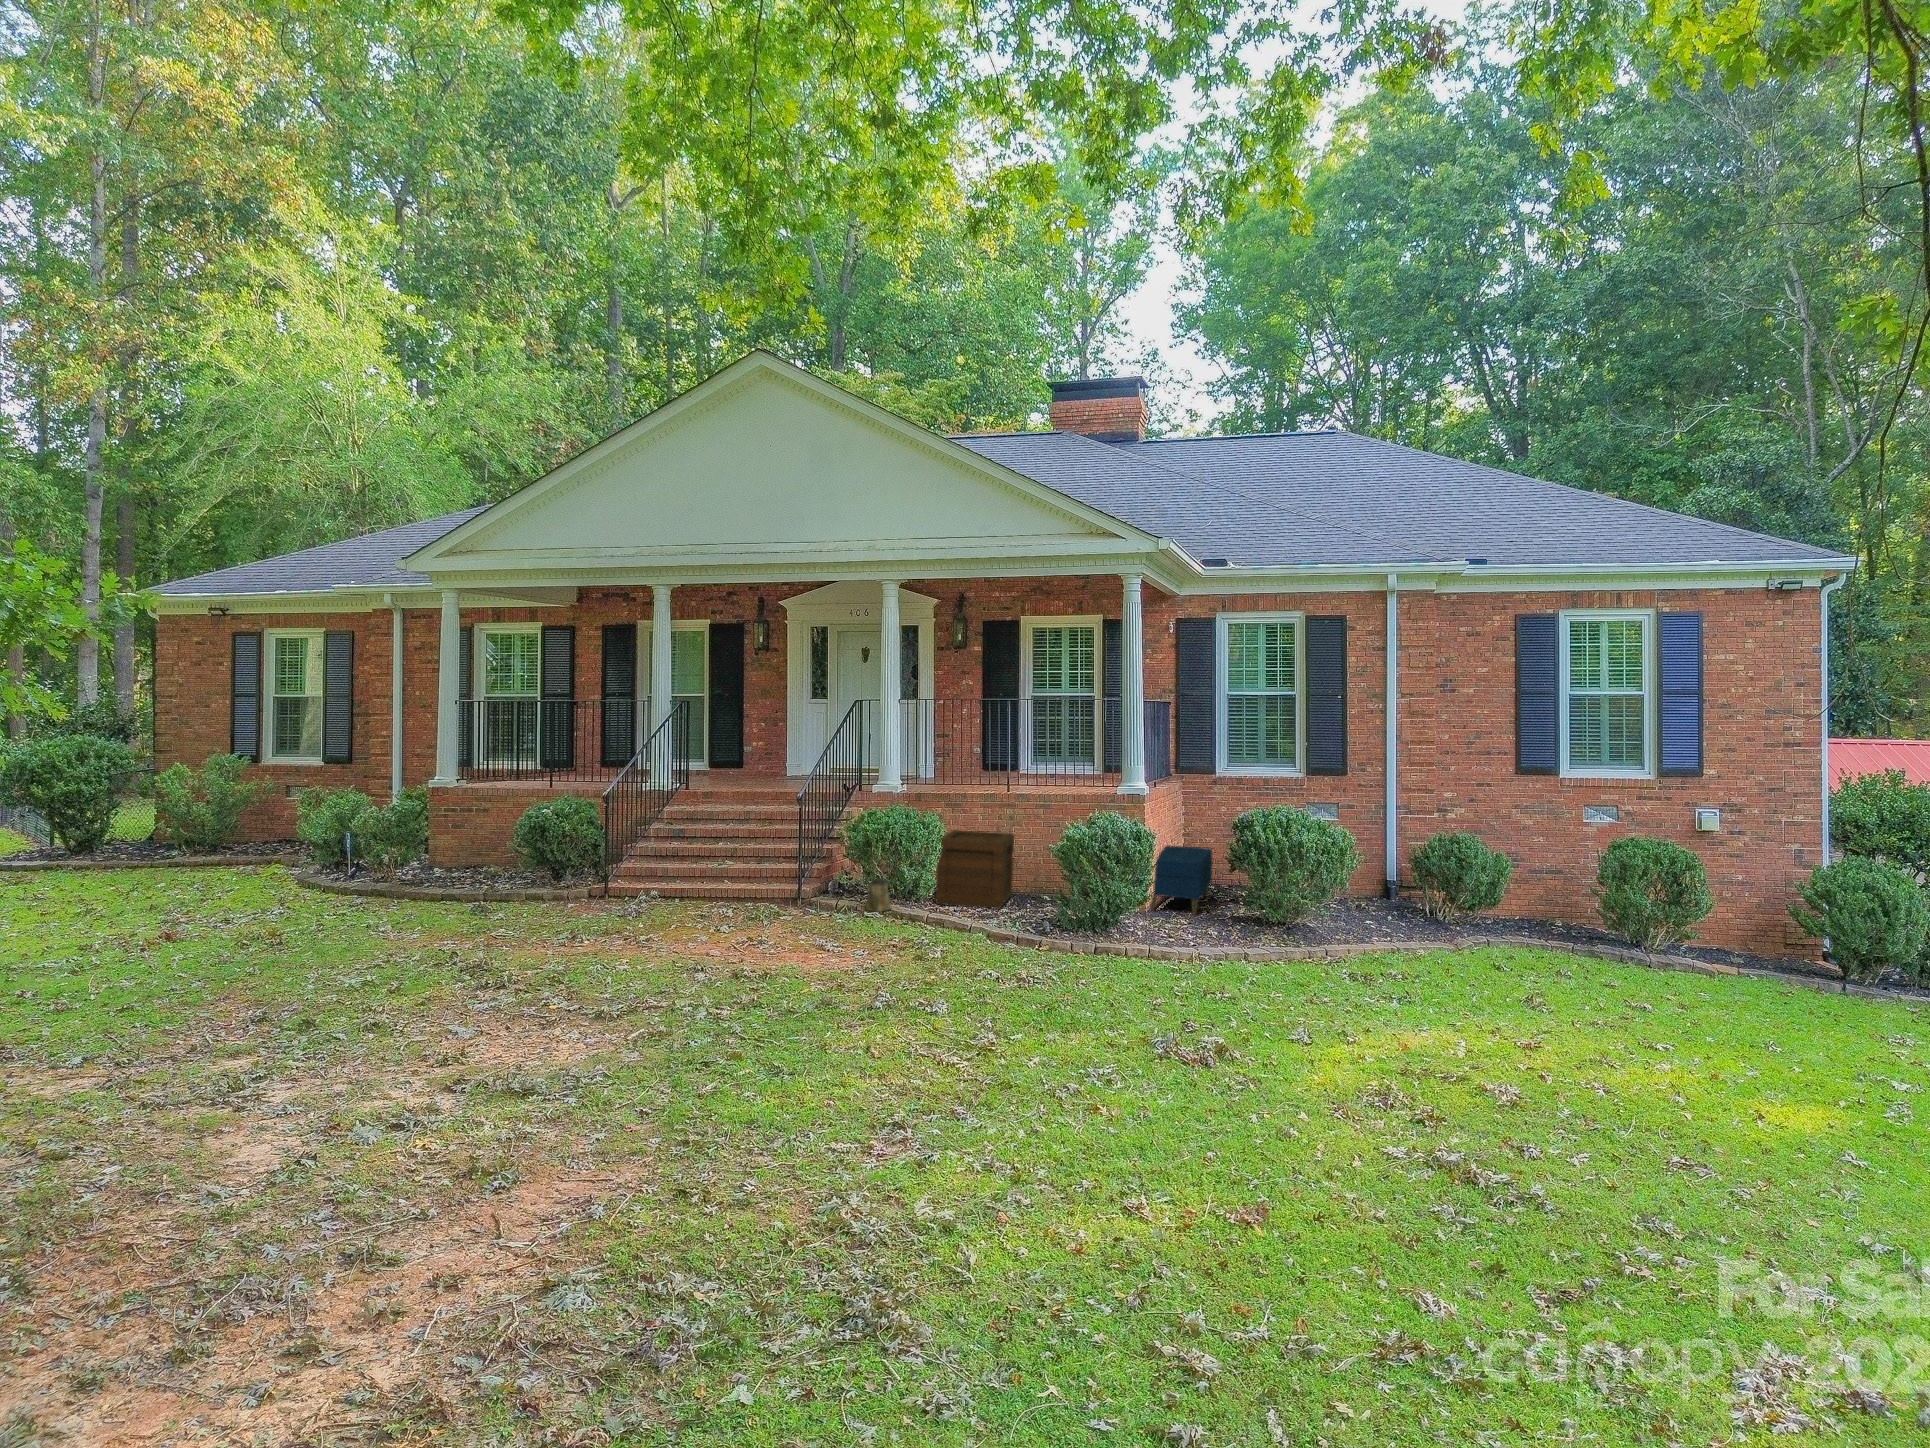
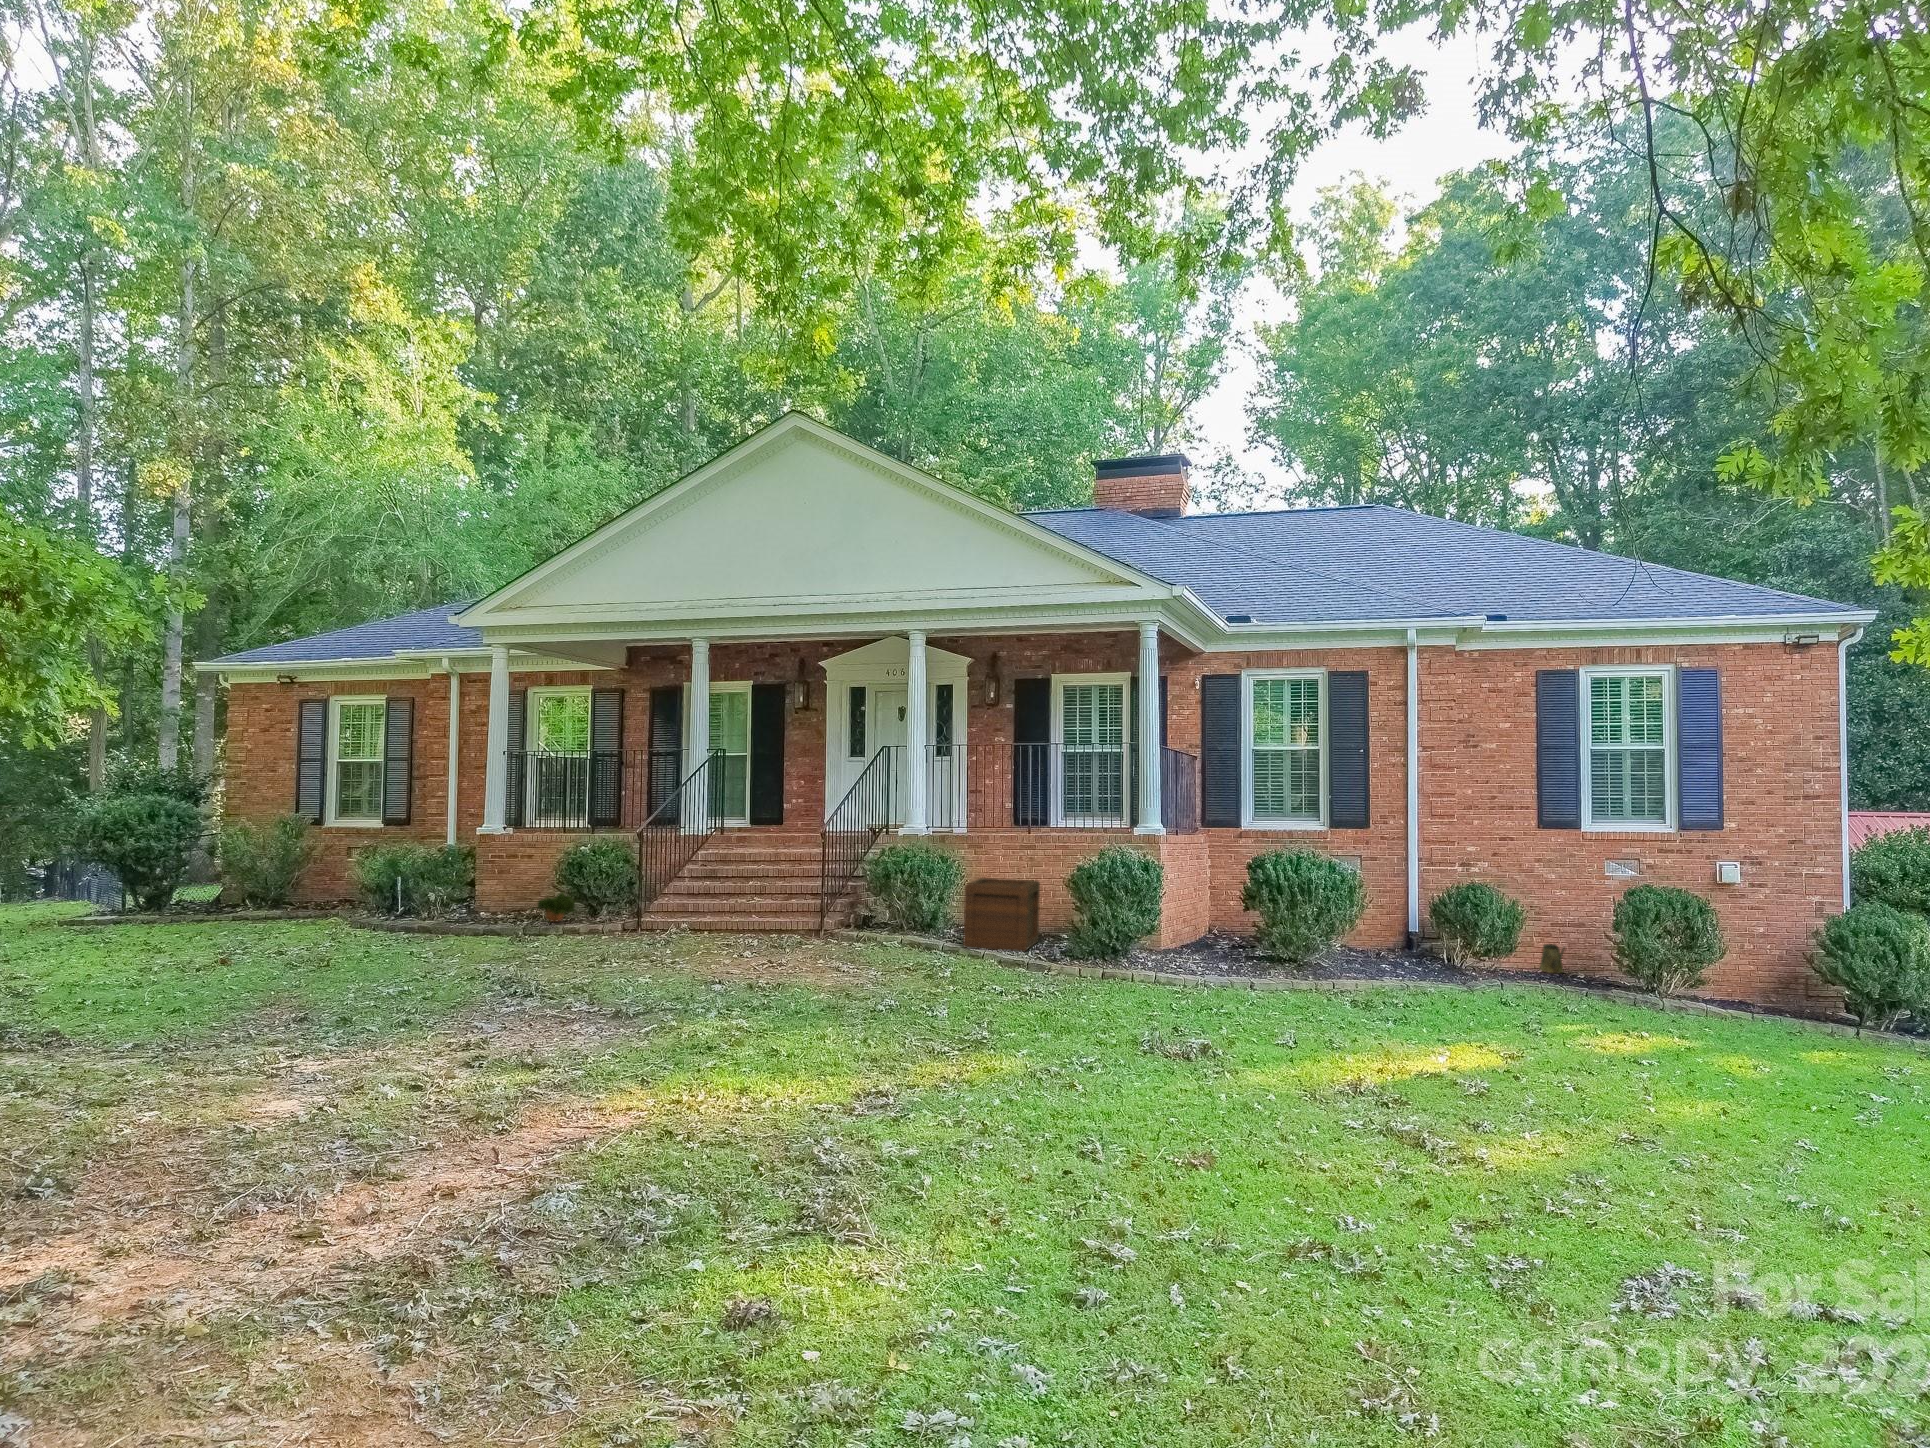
potted plant: none [476,844,532,879] -> present [529,892,576,923]
bench: present [1150,846,1212,915] -> none [1168,894,1235,959]
watering can: present [866,878,891,912] -> present [1540,944,1564,974]

